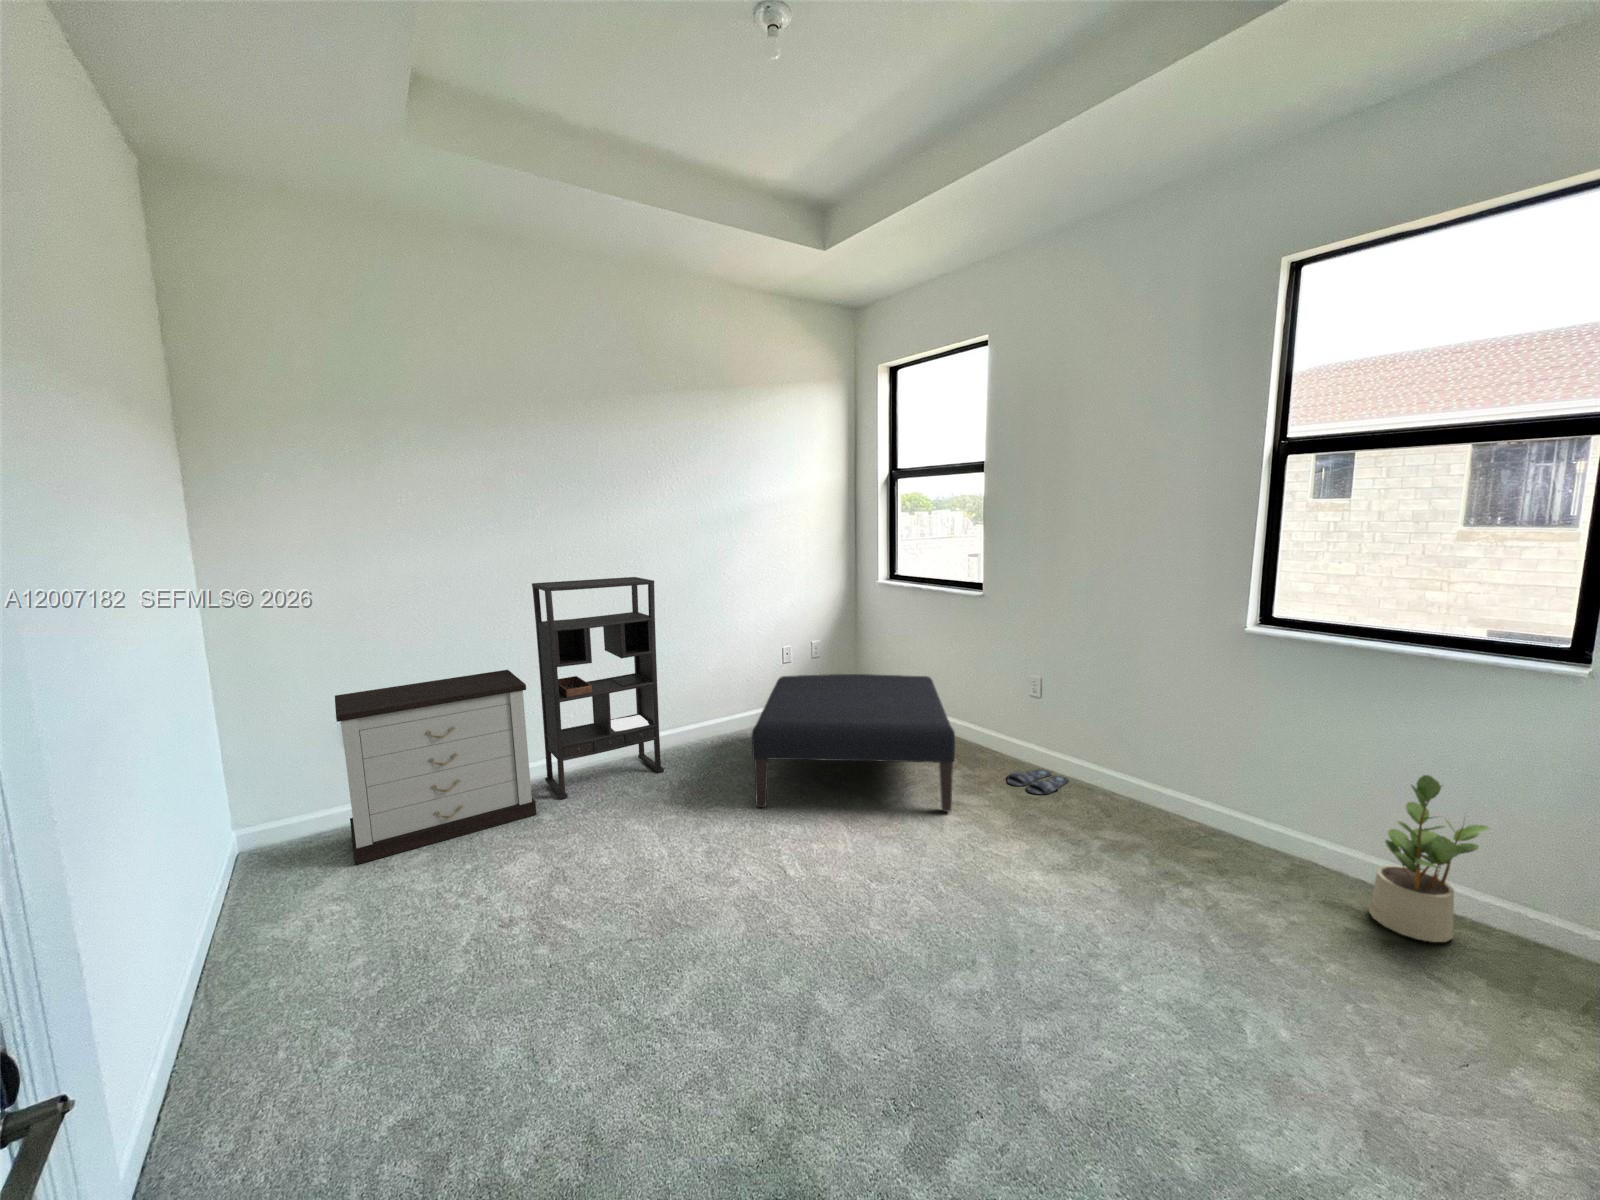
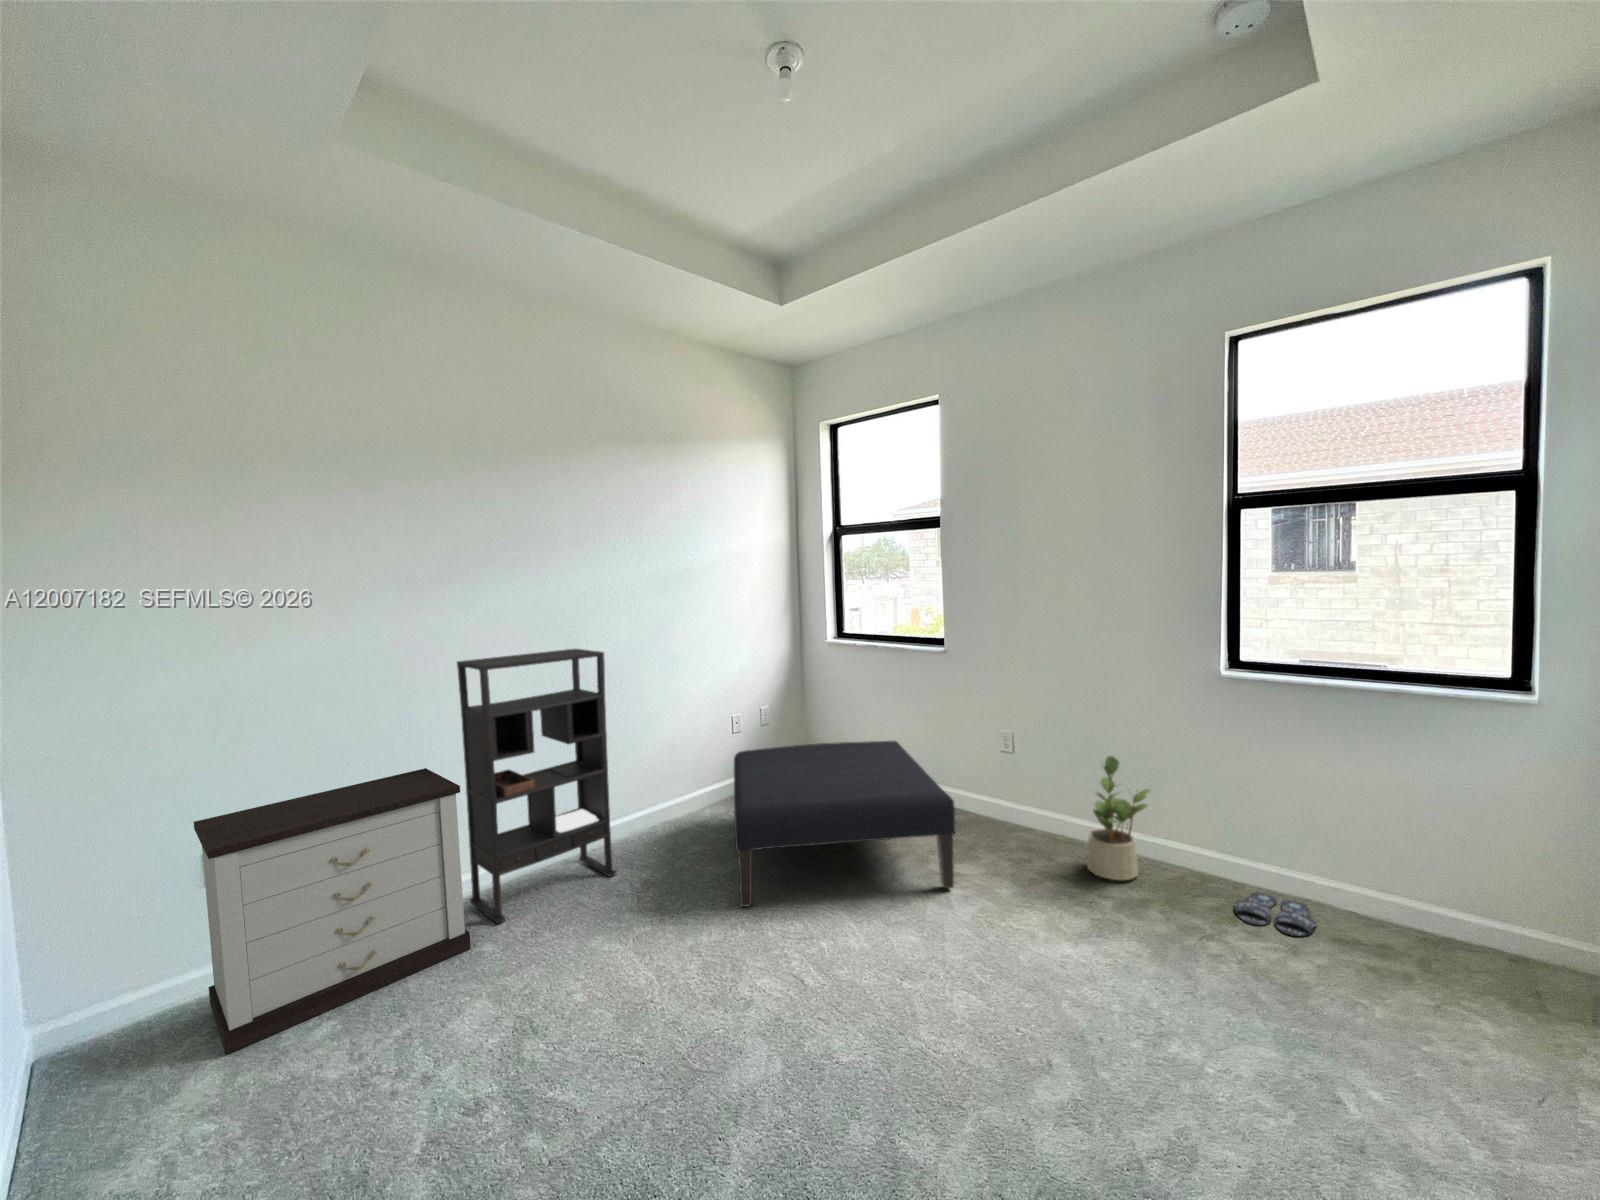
slippers: present [1007,769,1069,794] -> present [1234,892,1316,936]
potted plant: present [1369,775,1489,942] -> present [1087,756,1151,880]

